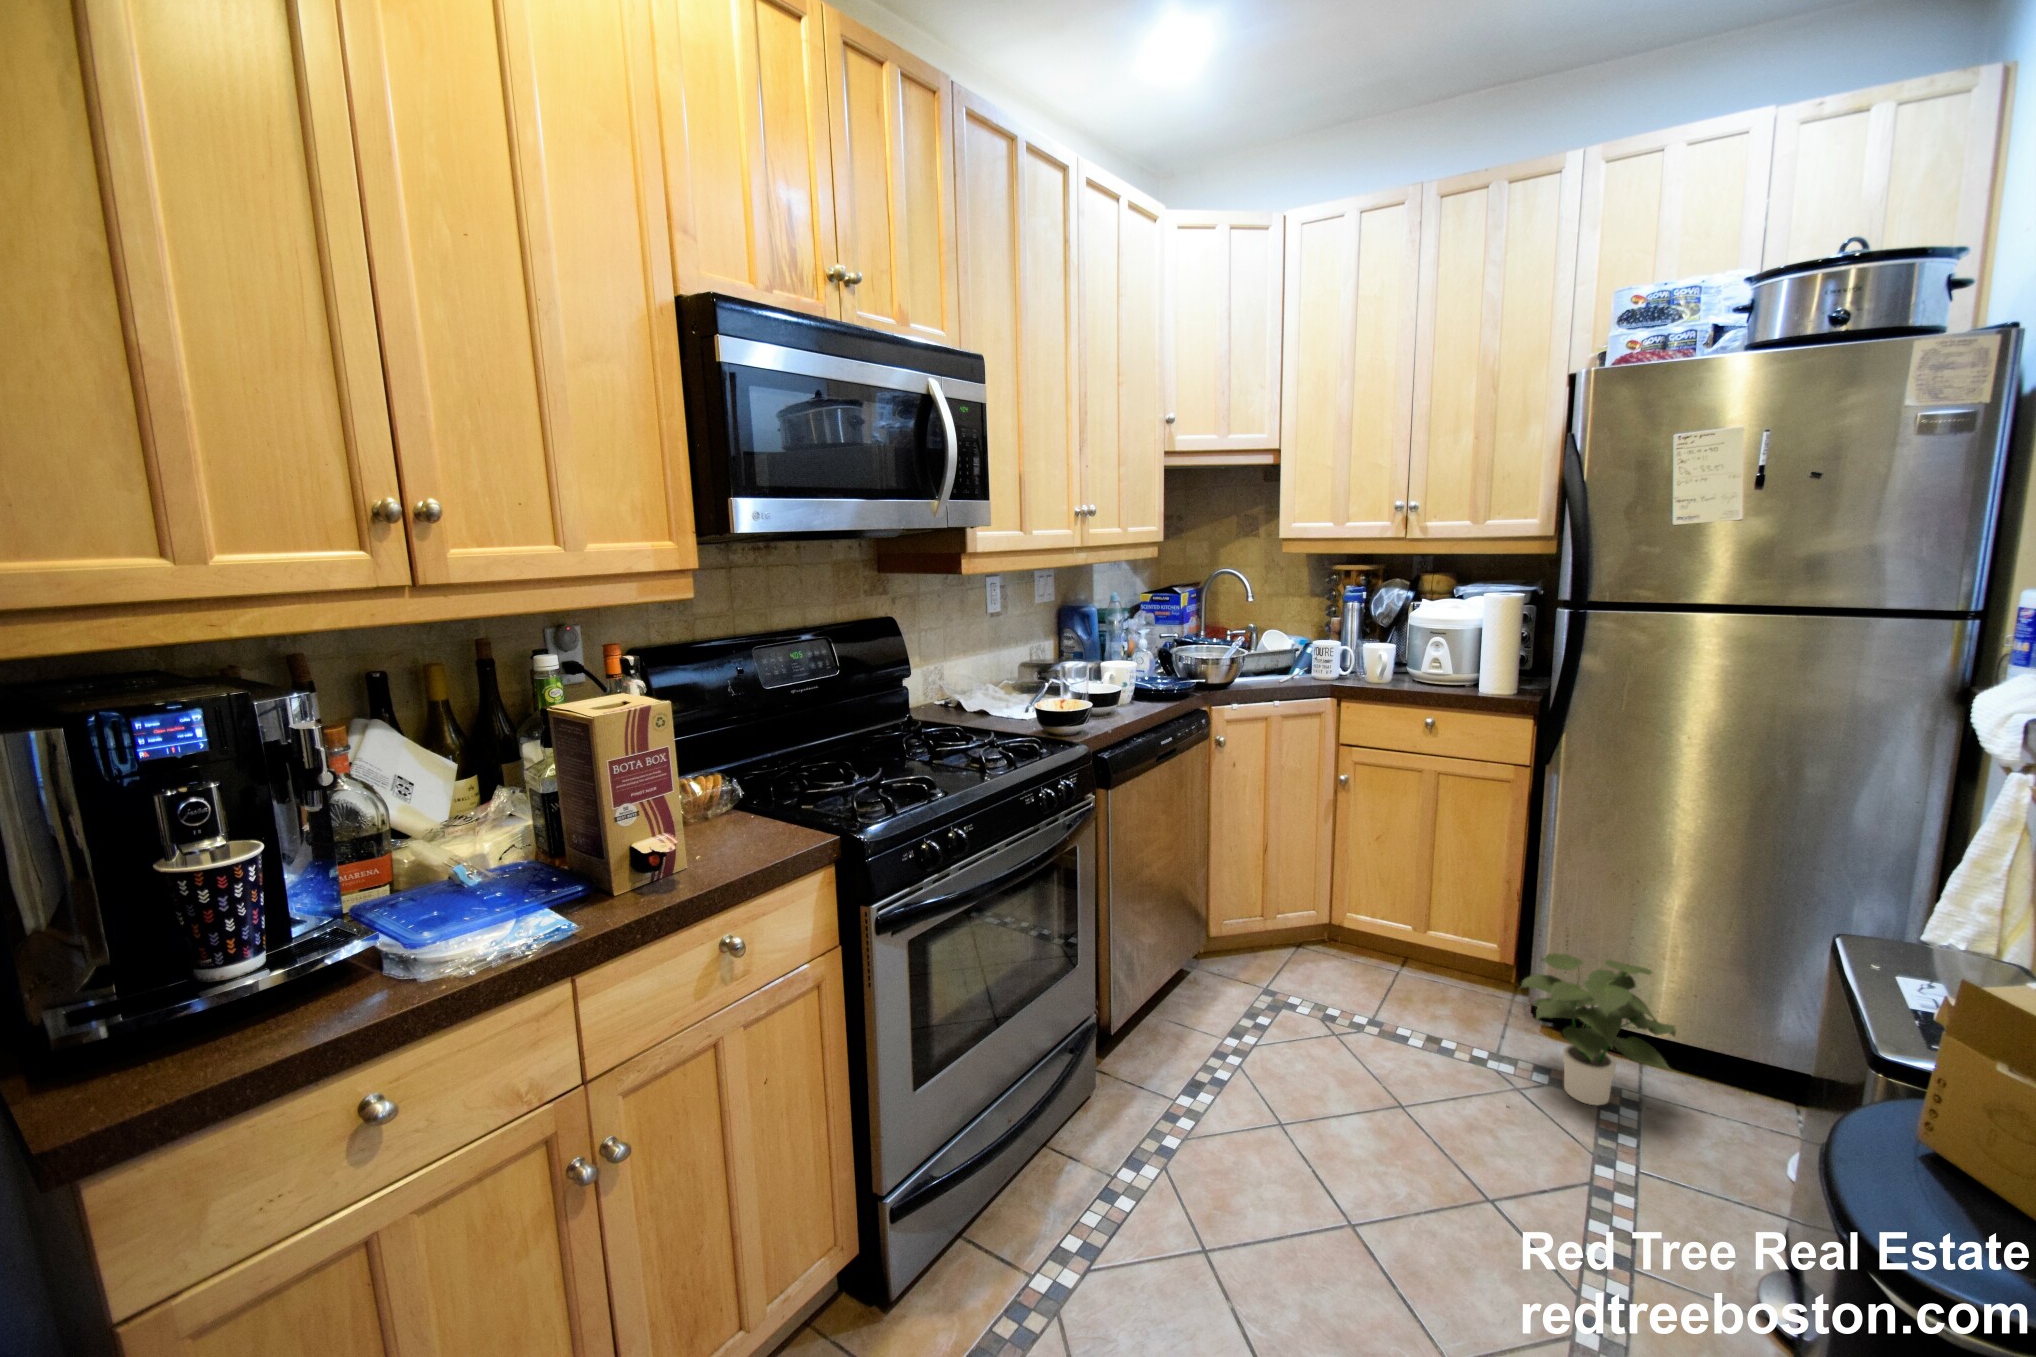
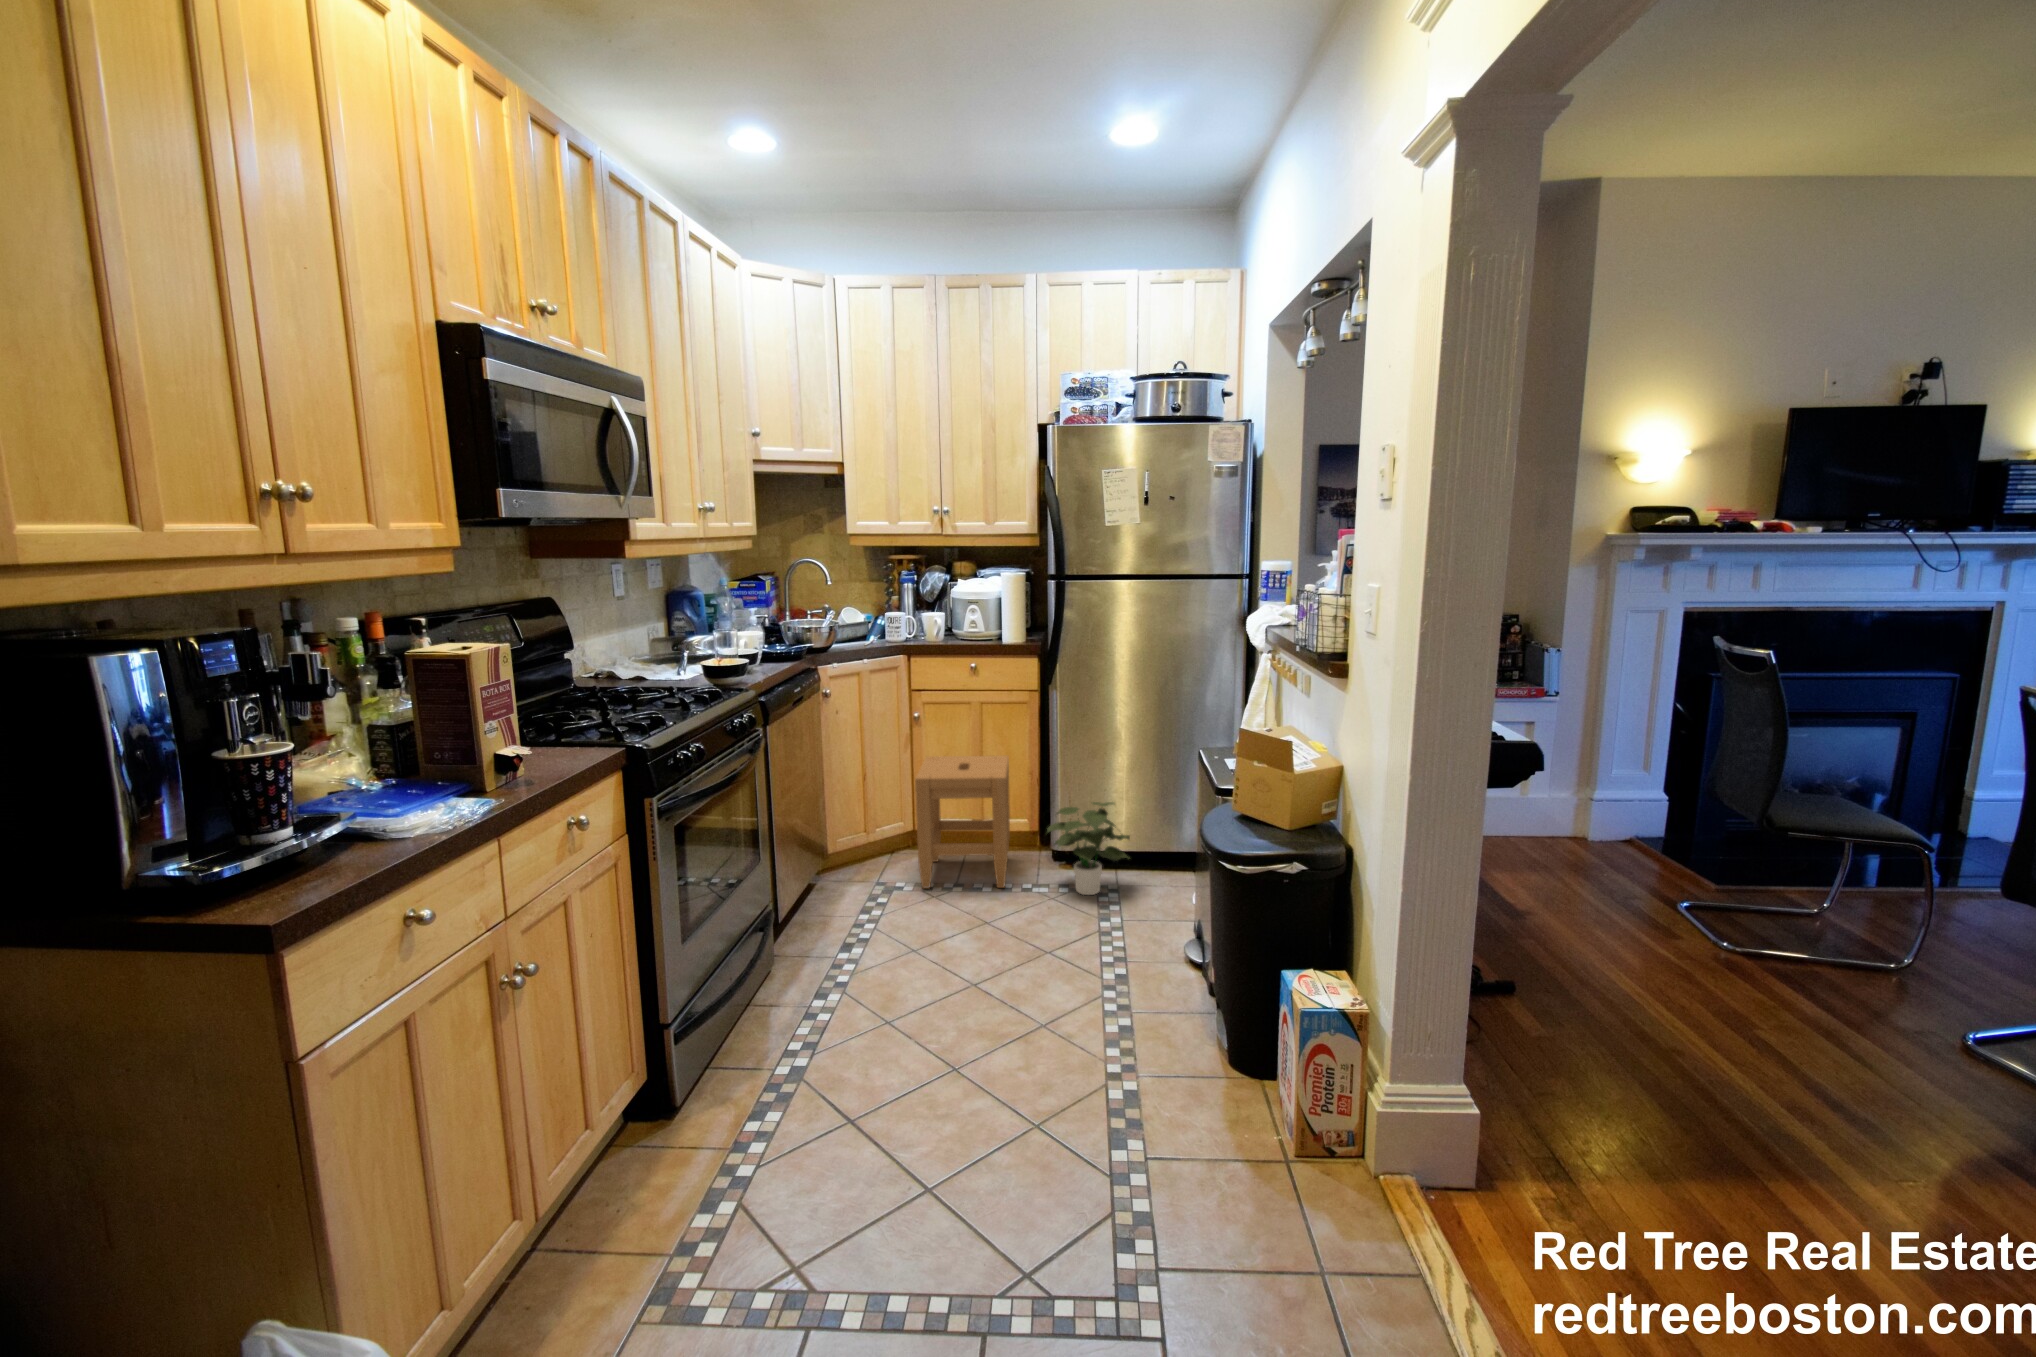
stool: none [1319,833,1474,1047] -> present [915,756,1010,889]

